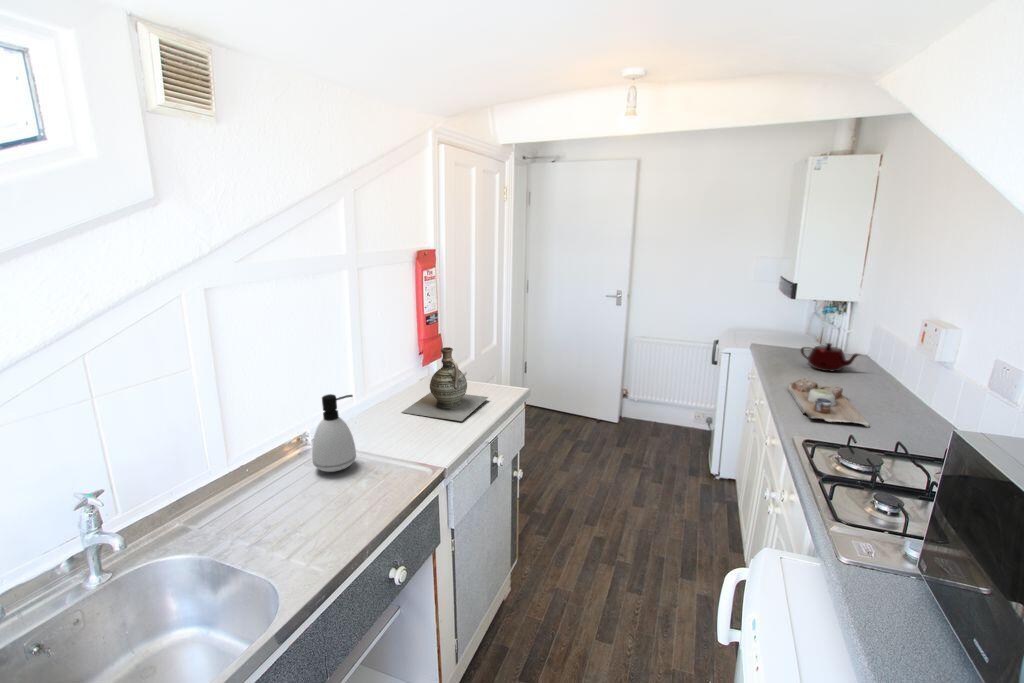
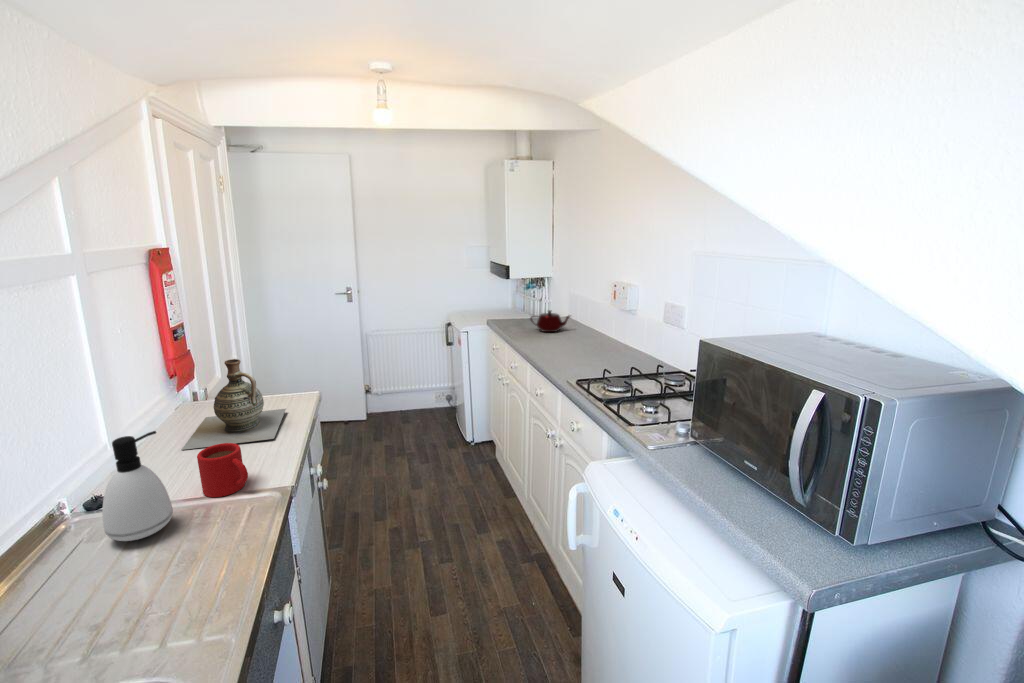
cutting board: present [788,379,869,428] -> none [537,339,604,366]
mug: none [385,415,418,458] -> present [197,443,248,497]

